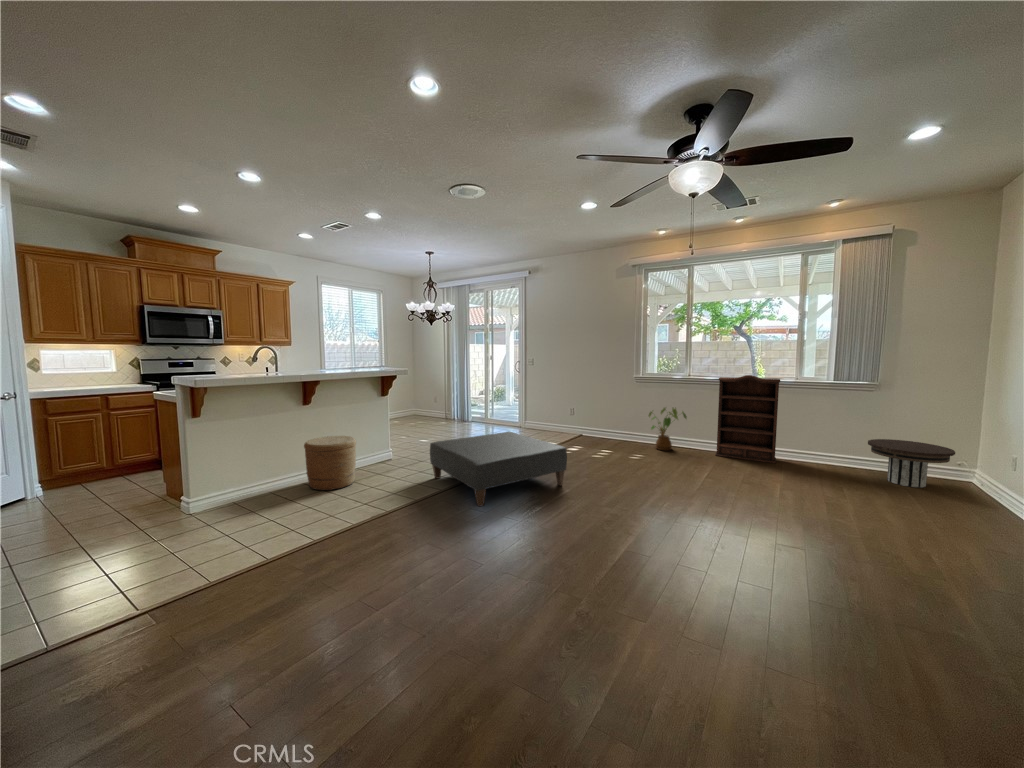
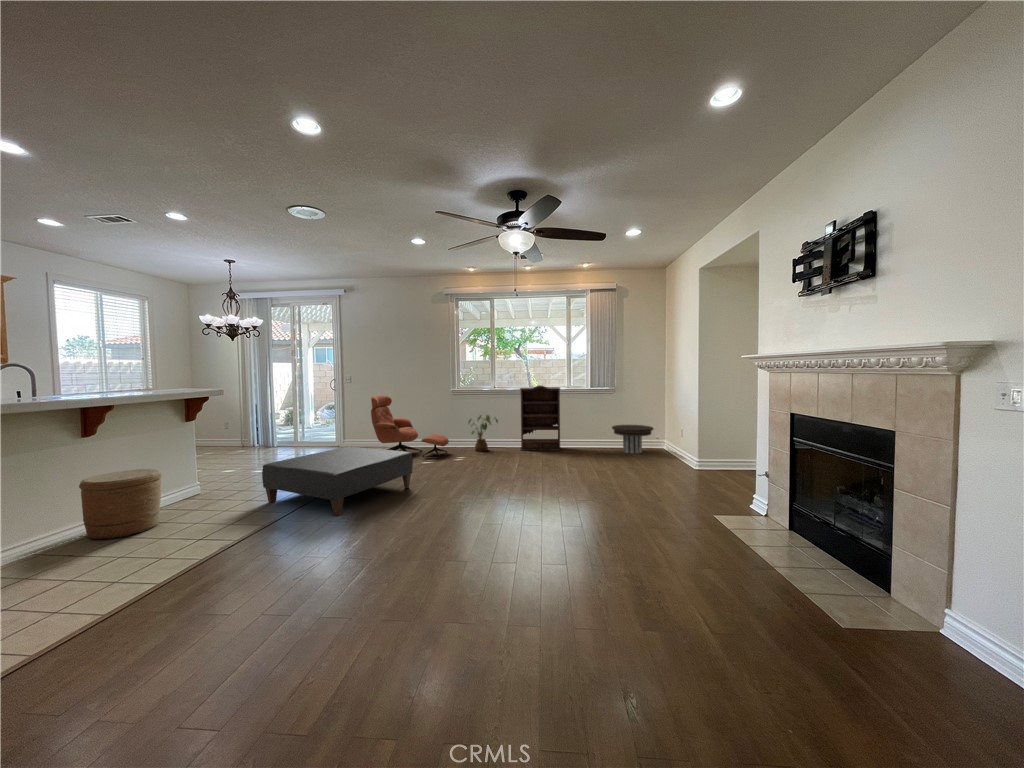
lounge chair: none [544,379,624,451] -> present [371,395,449,457]

